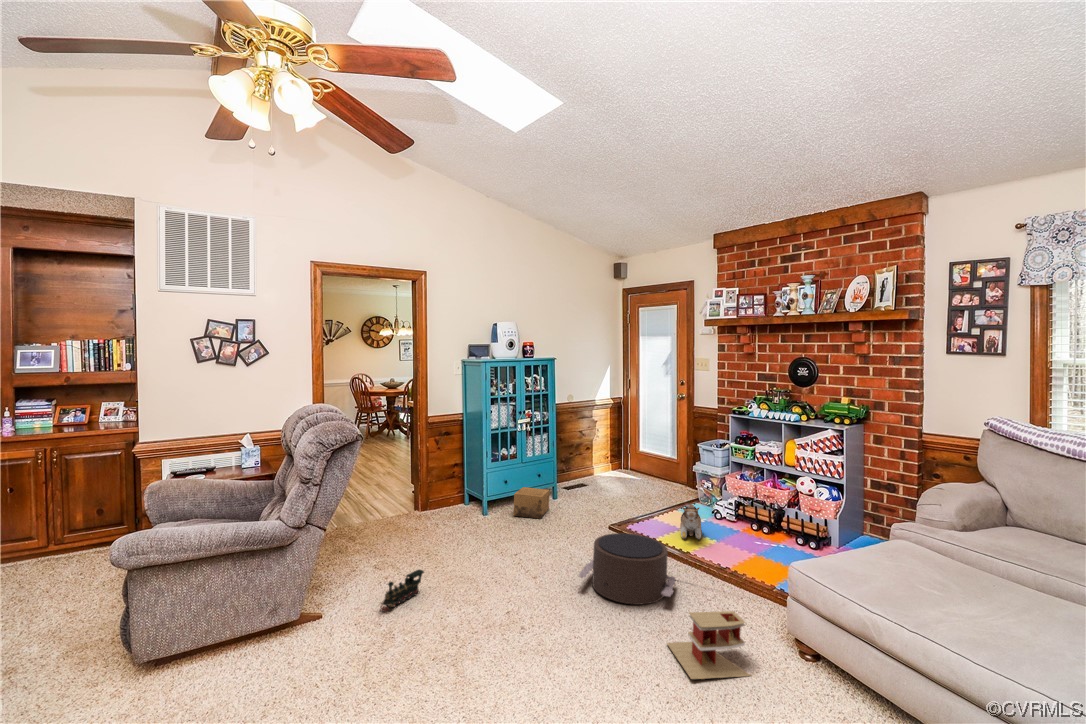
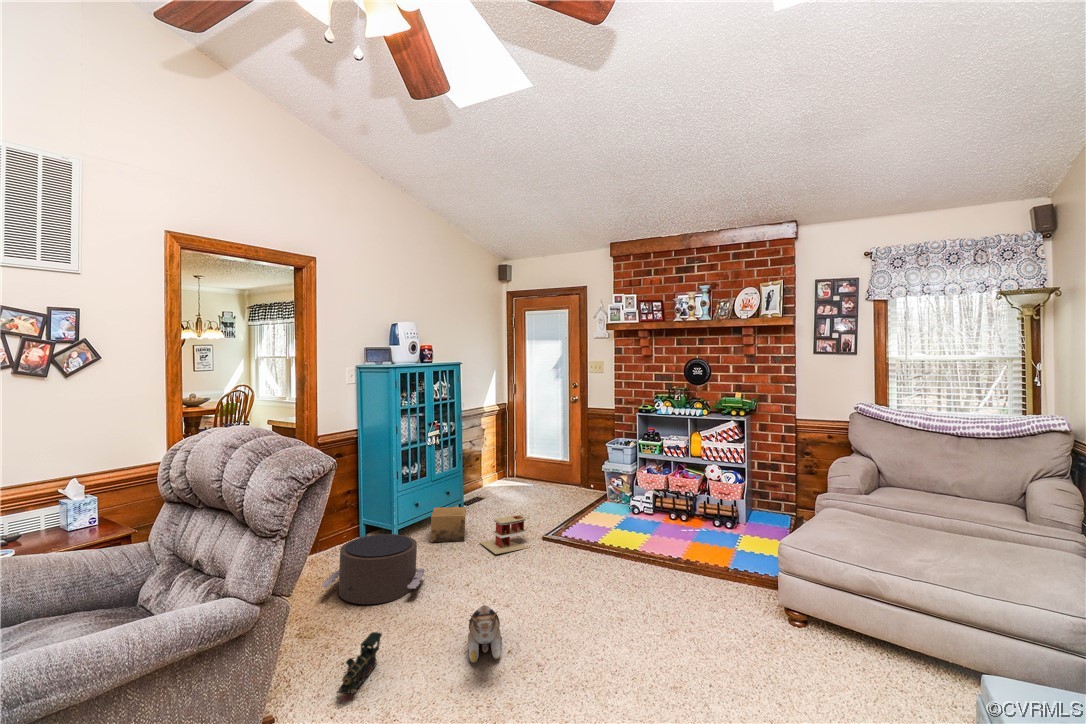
plush toy: present [680,504,702,539] -> present [468,605,502,663]
pouf: present [579,533,675,605] -> present [322,534,425,604]
toy house: present [667,611,751,679] -> present [480,515,530,554]

